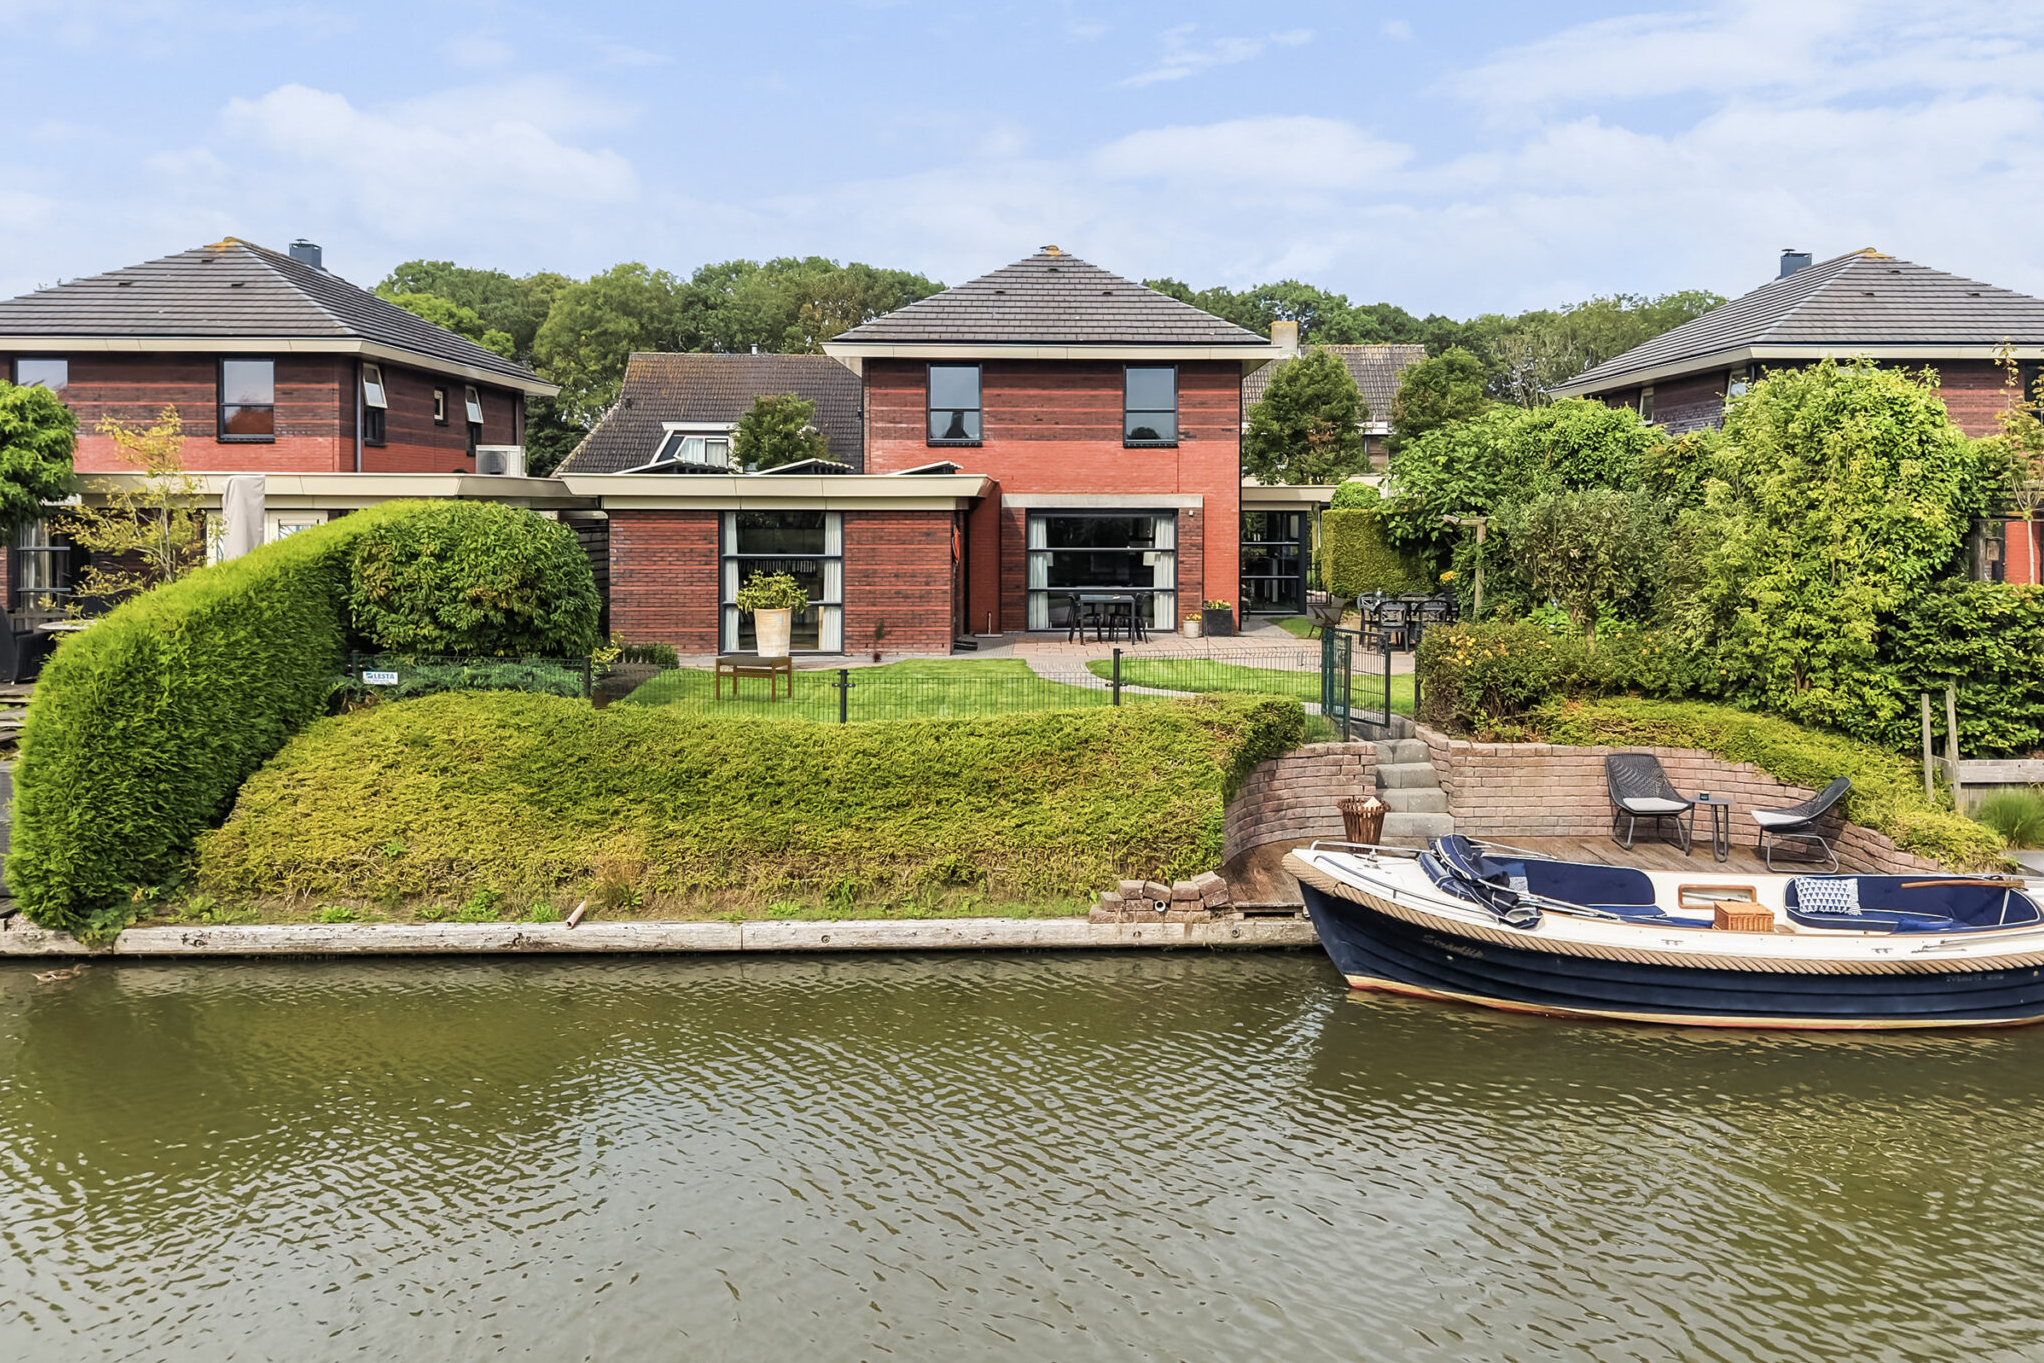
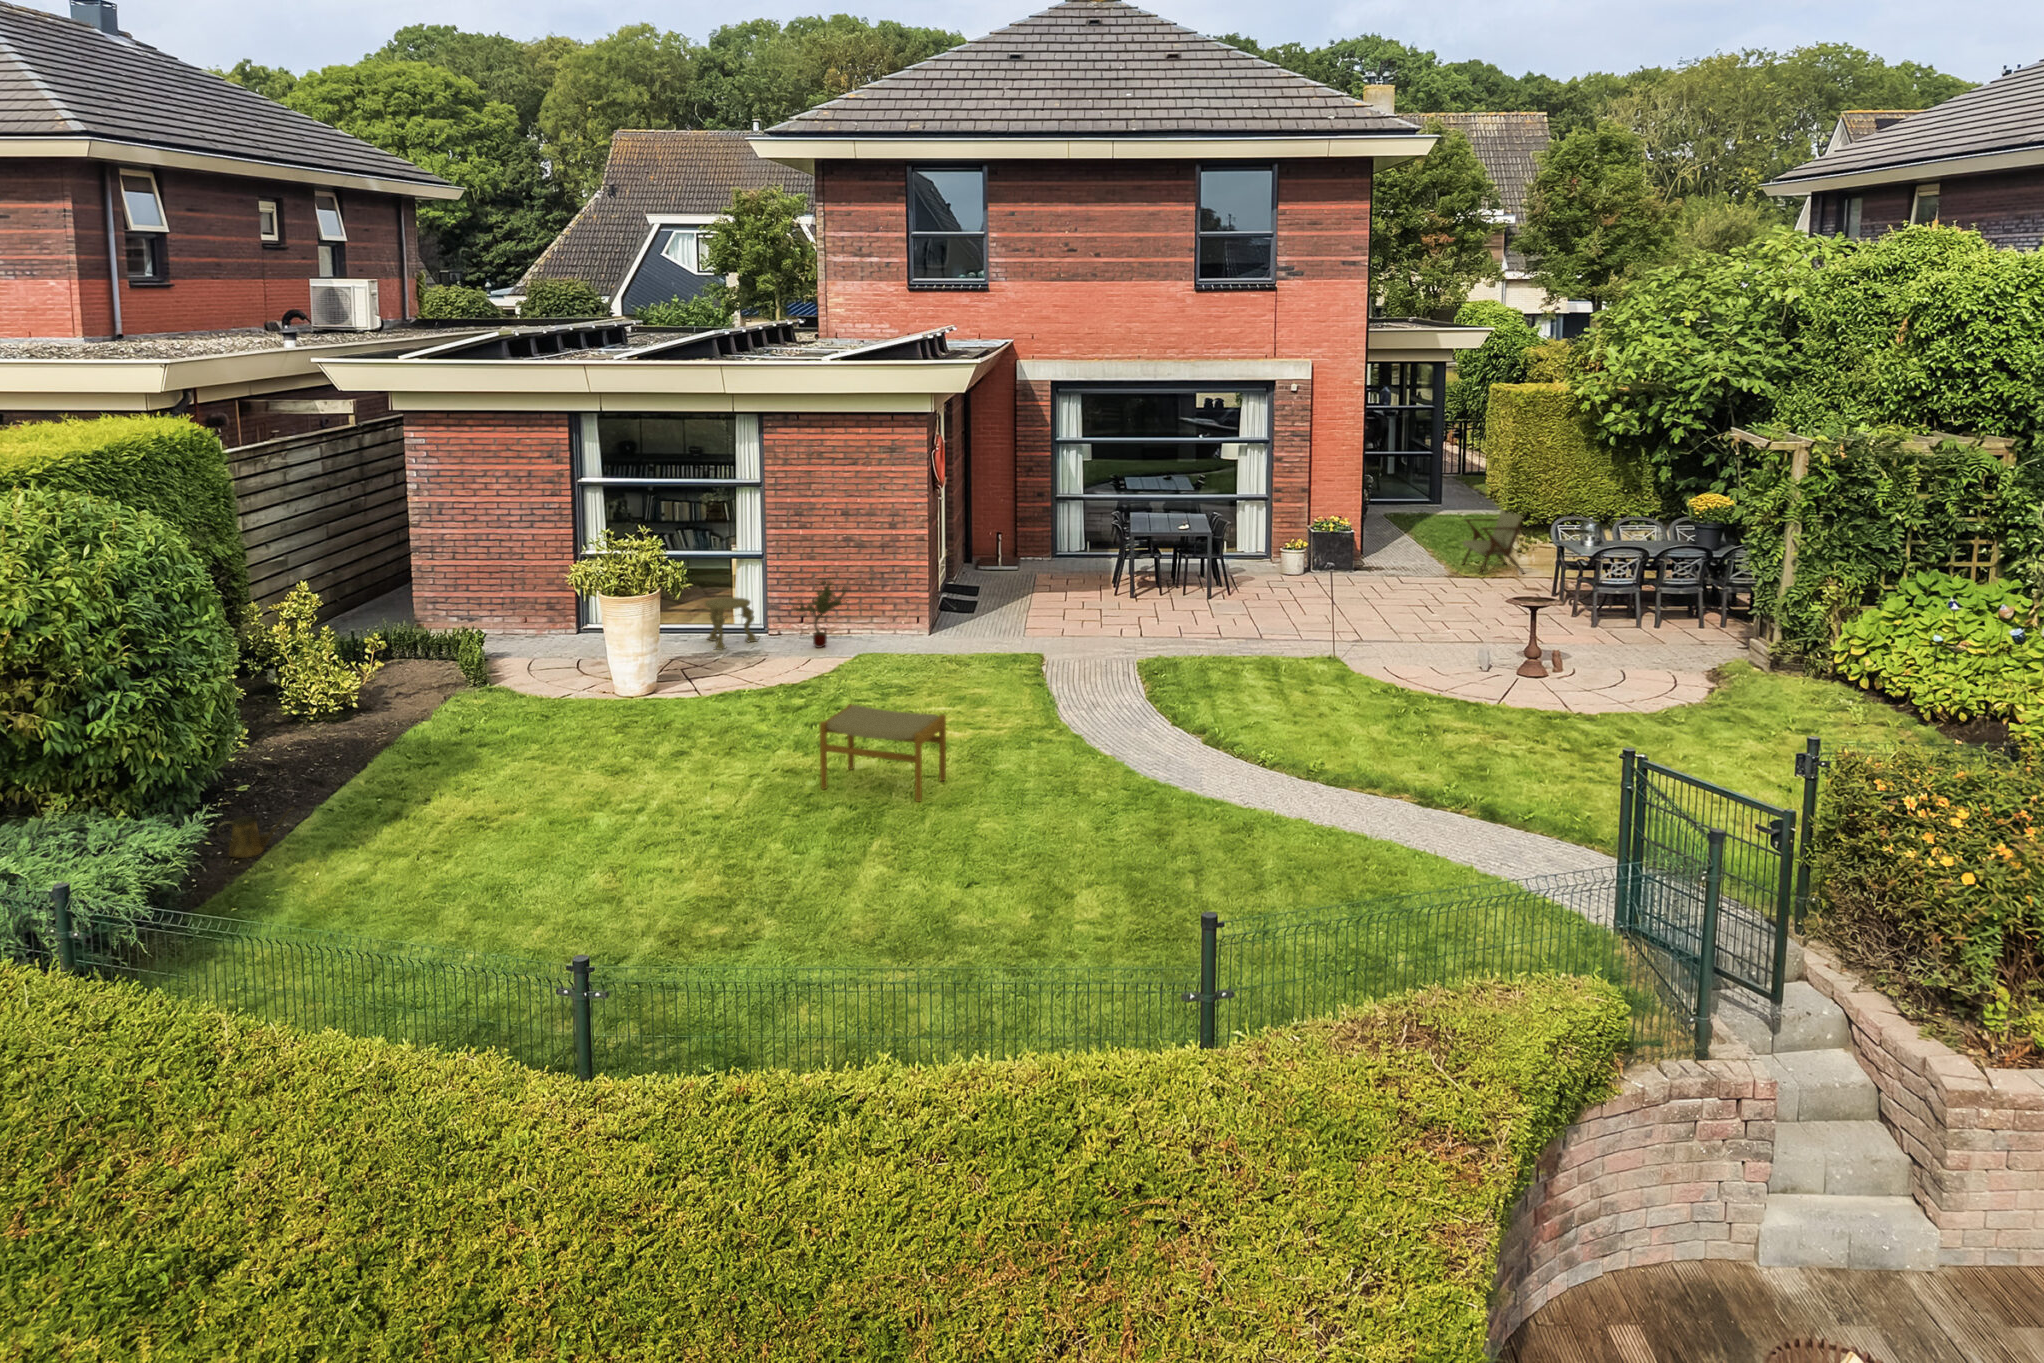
side table: none [800,632,835,663] -> present [705,597,757,650]
footstool: present [716,654,792,702] -> present [820,704,946,802]

